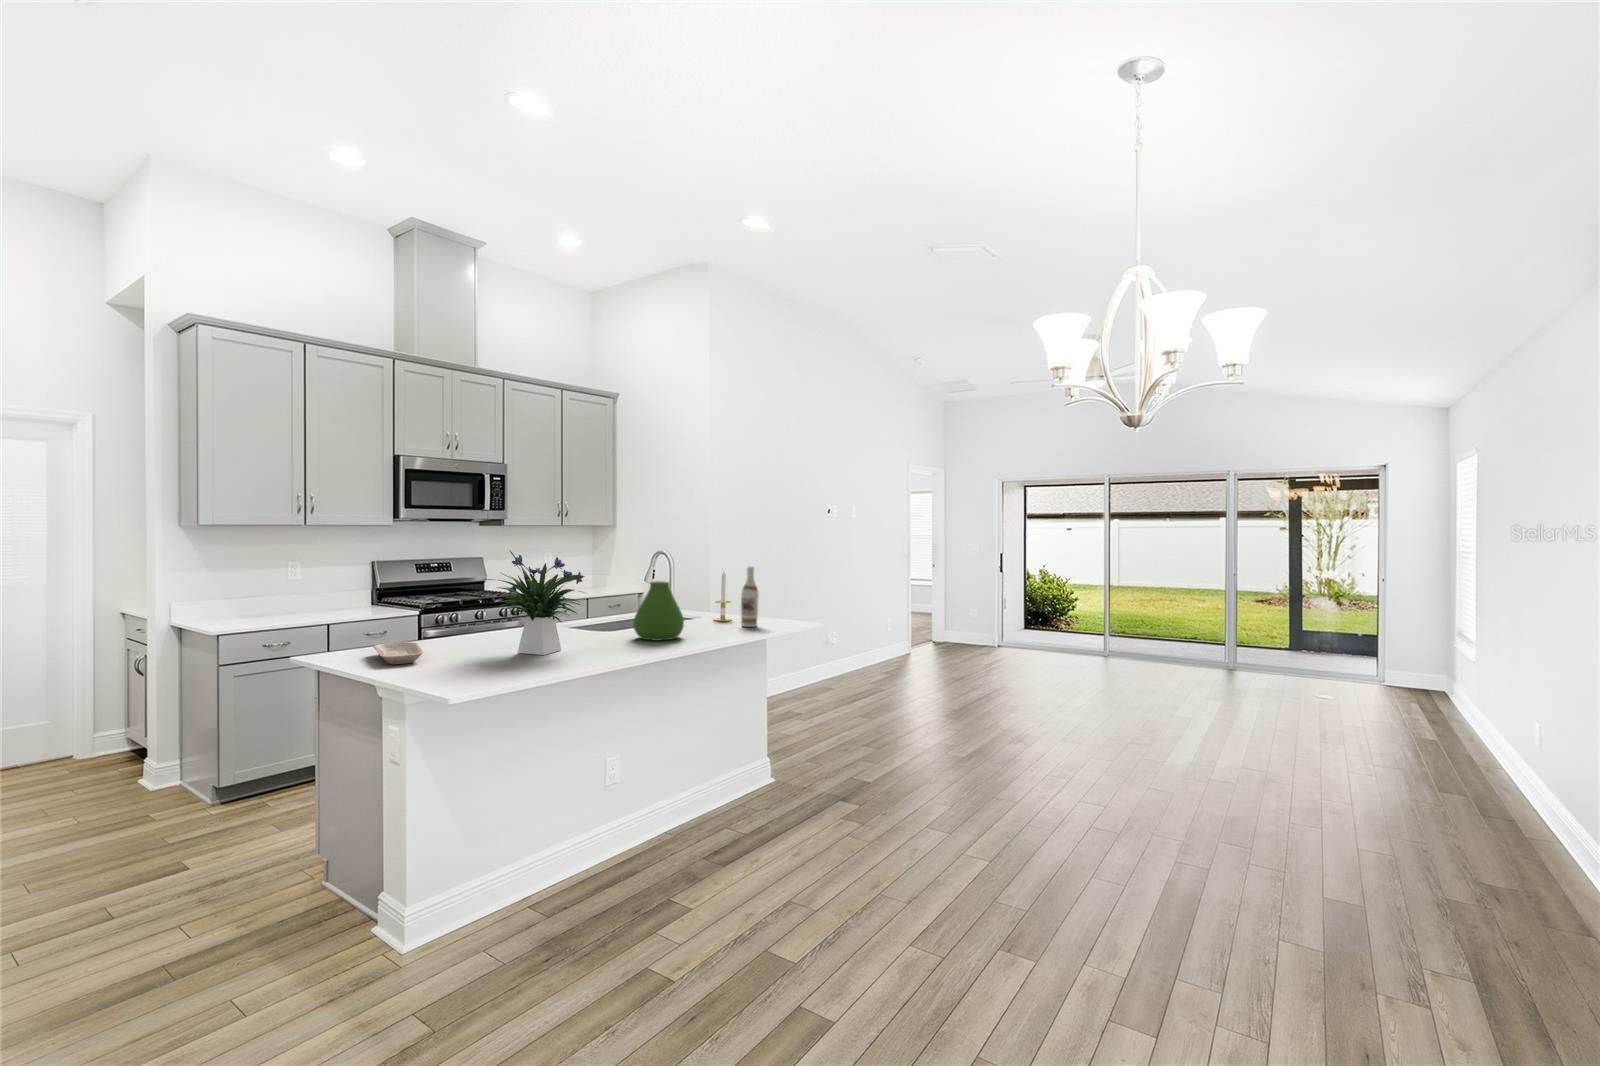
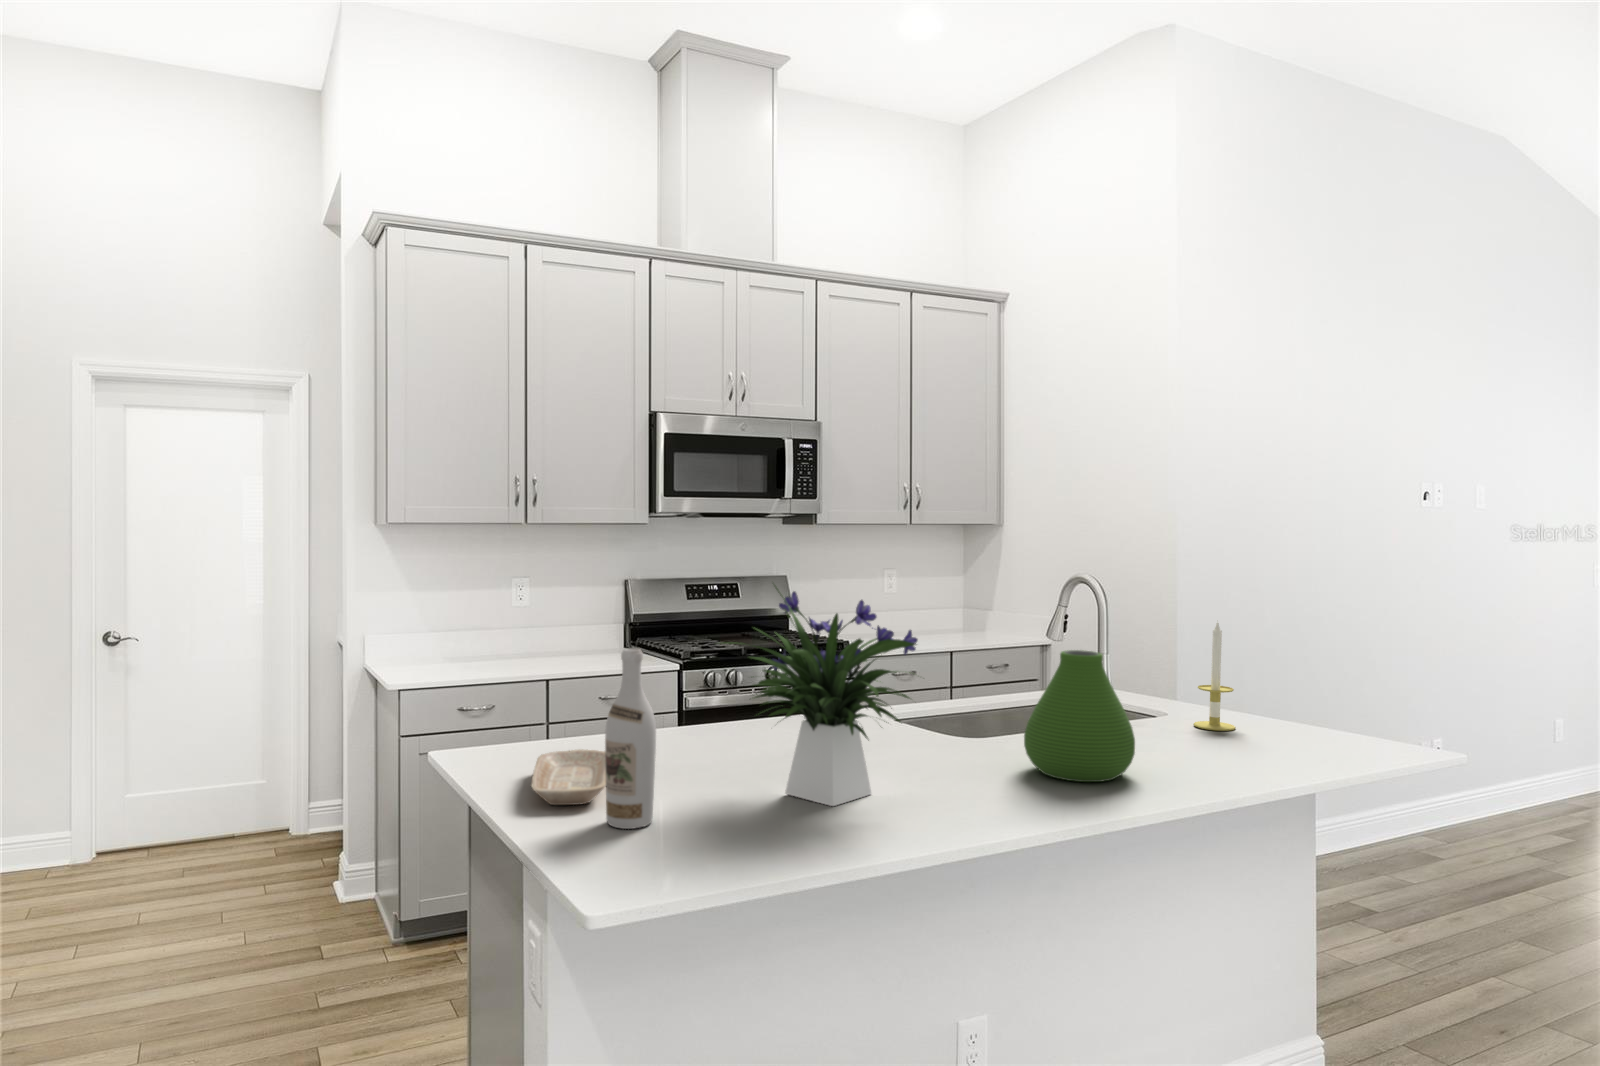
wine bottle: present [741,567,759,627] -> present [605,648,656,829]

